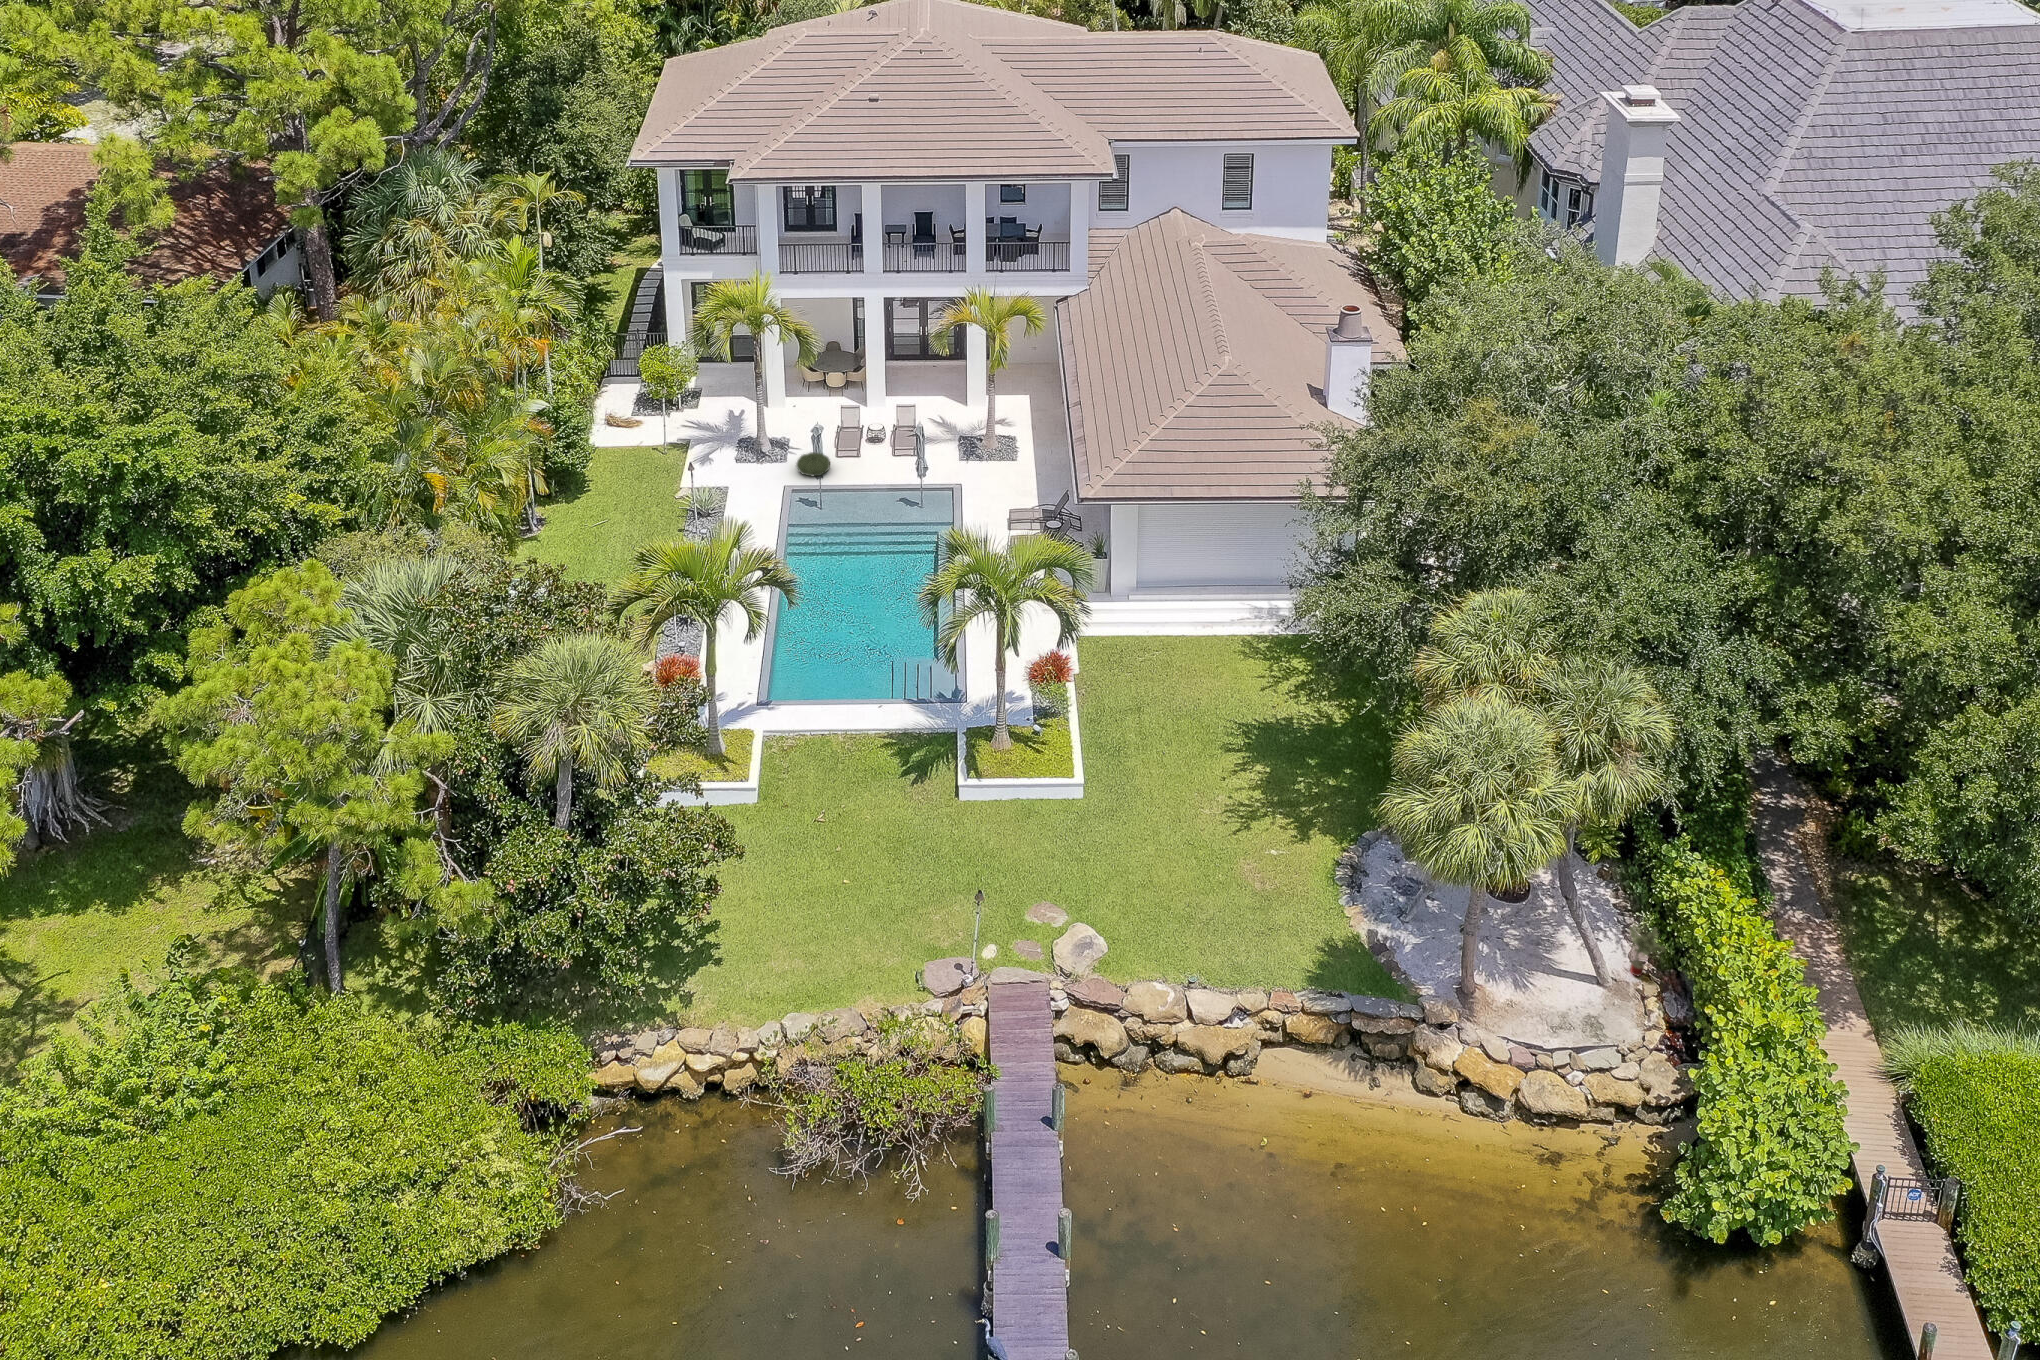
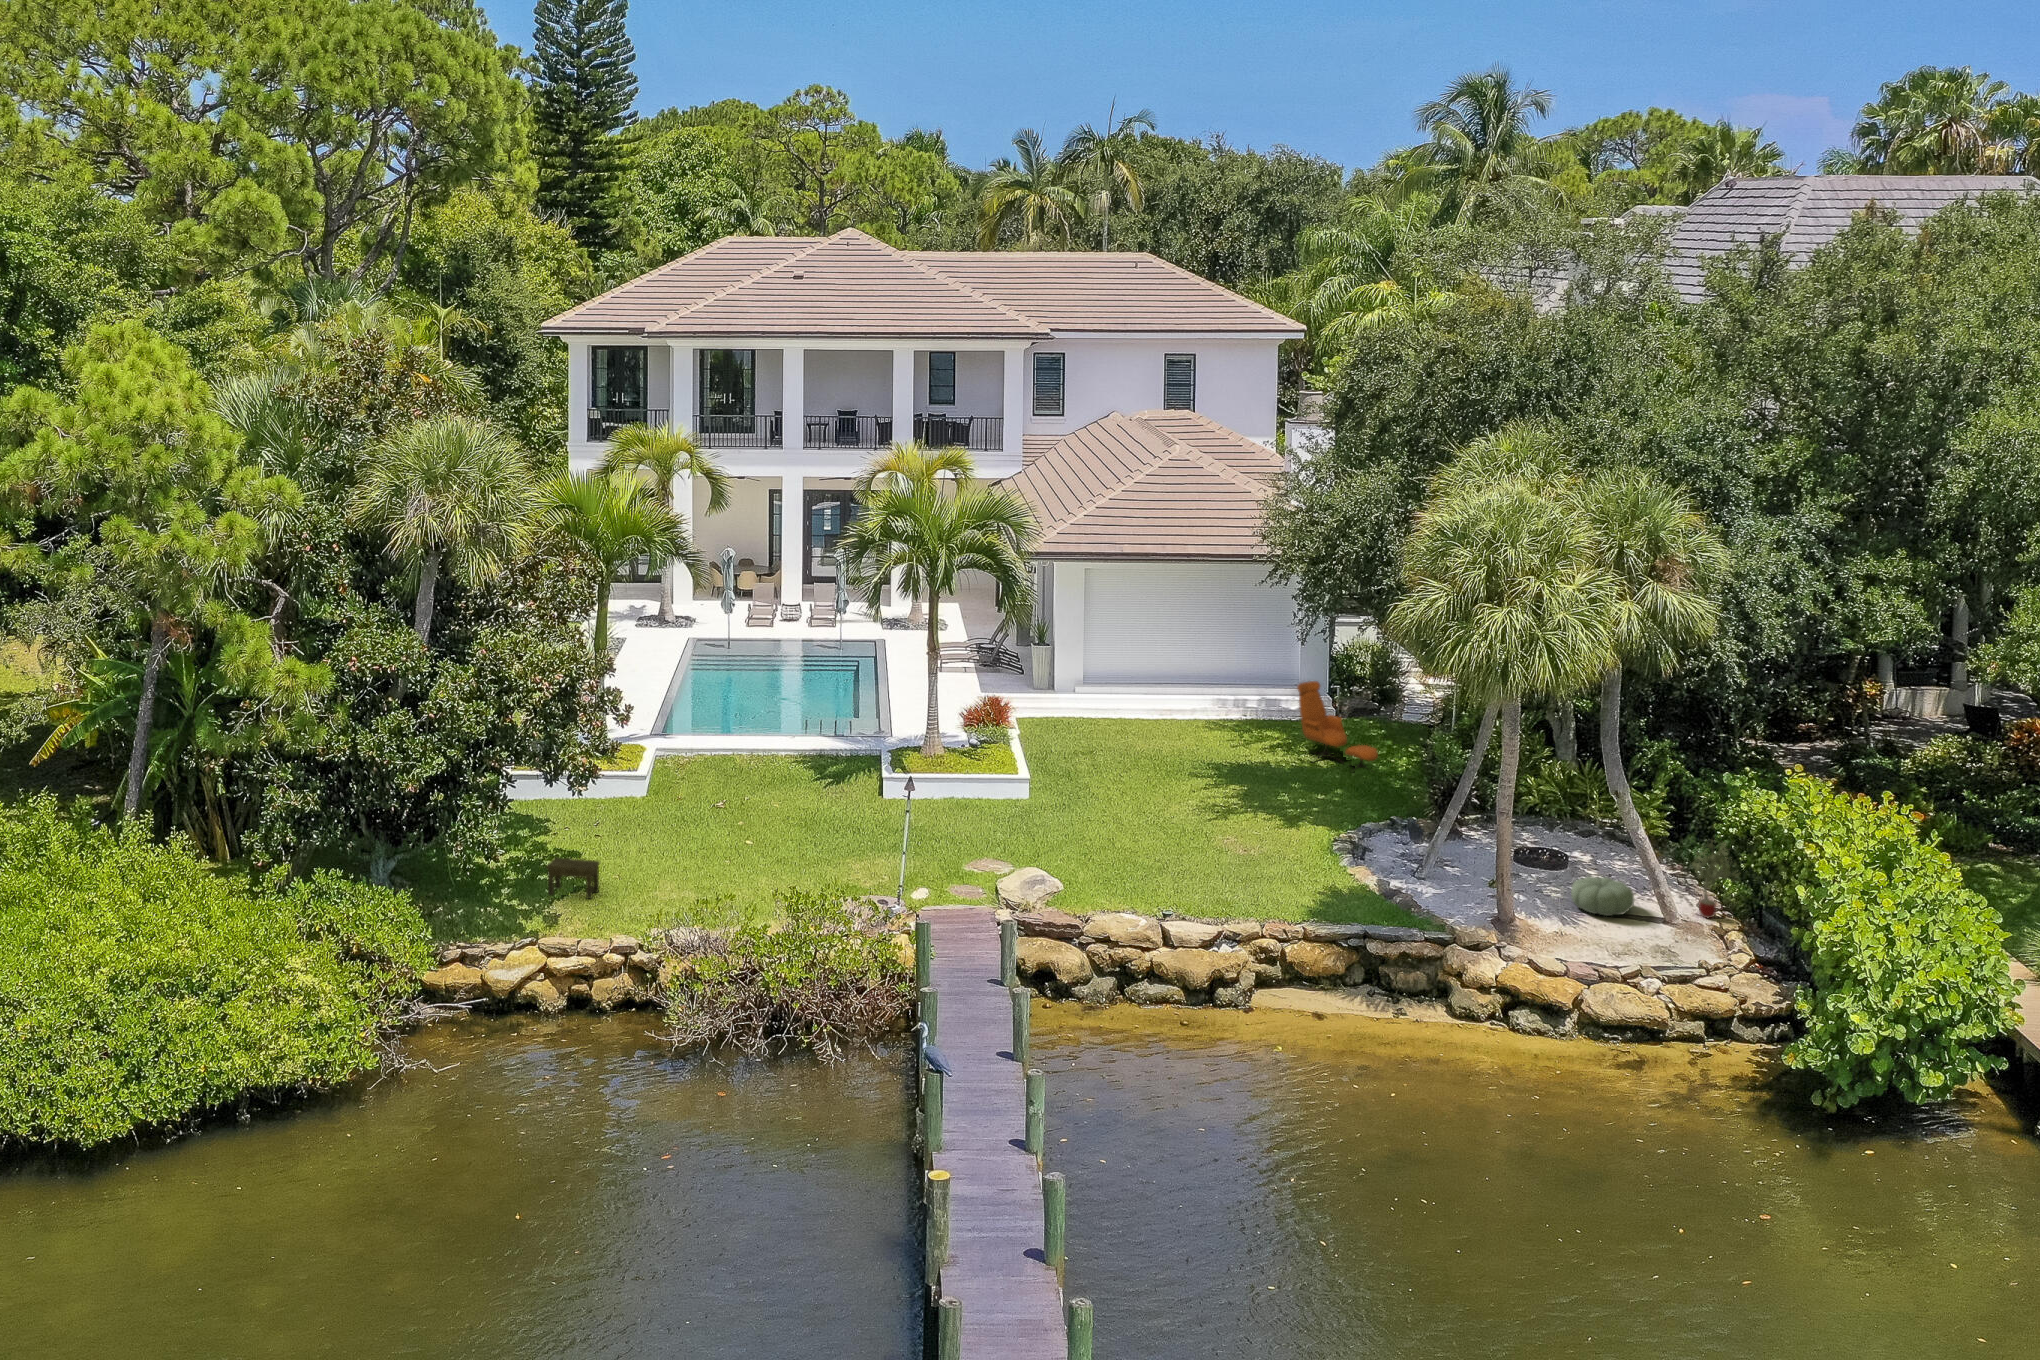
pouf: present [796,452,830,476] -> present [1571,877,1634,916]
lounge chair: none [1323,657,1389,749] -> present [1297,681,1378,768]
side table: none [676,935,721,974] -> present [546,857,600,899]

